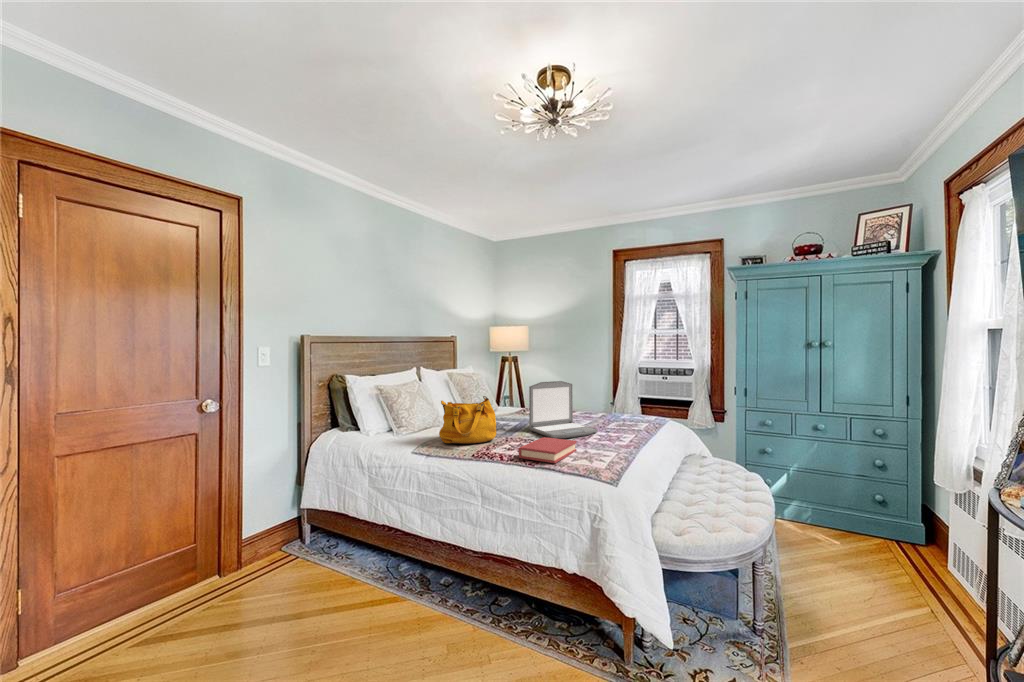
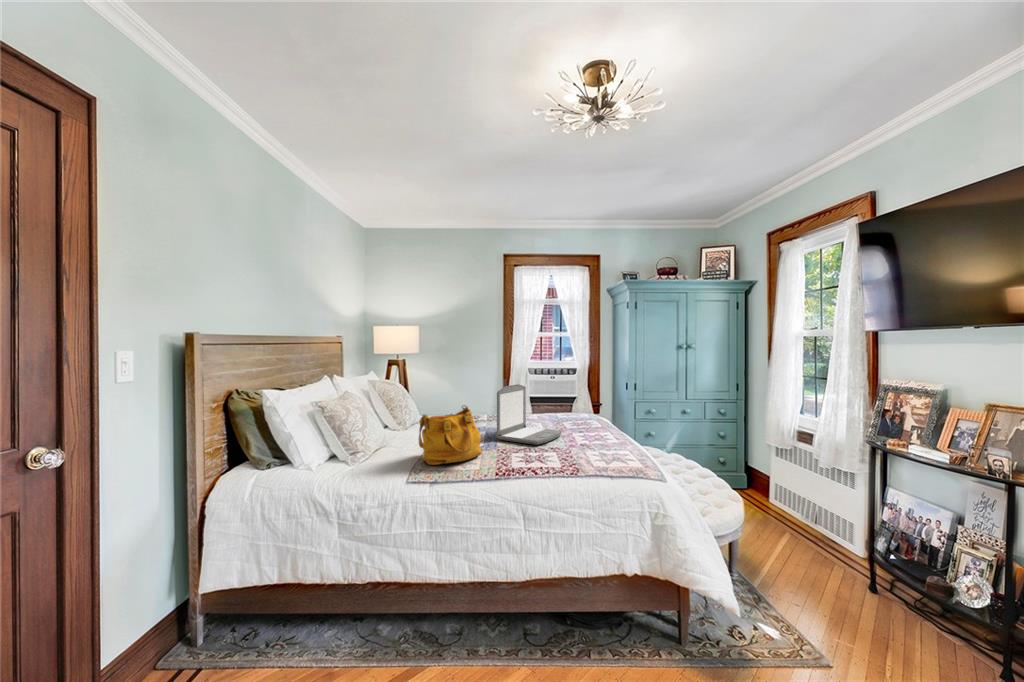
hardback book: present [519,437,576,463] -> none [539,444,585,469]

